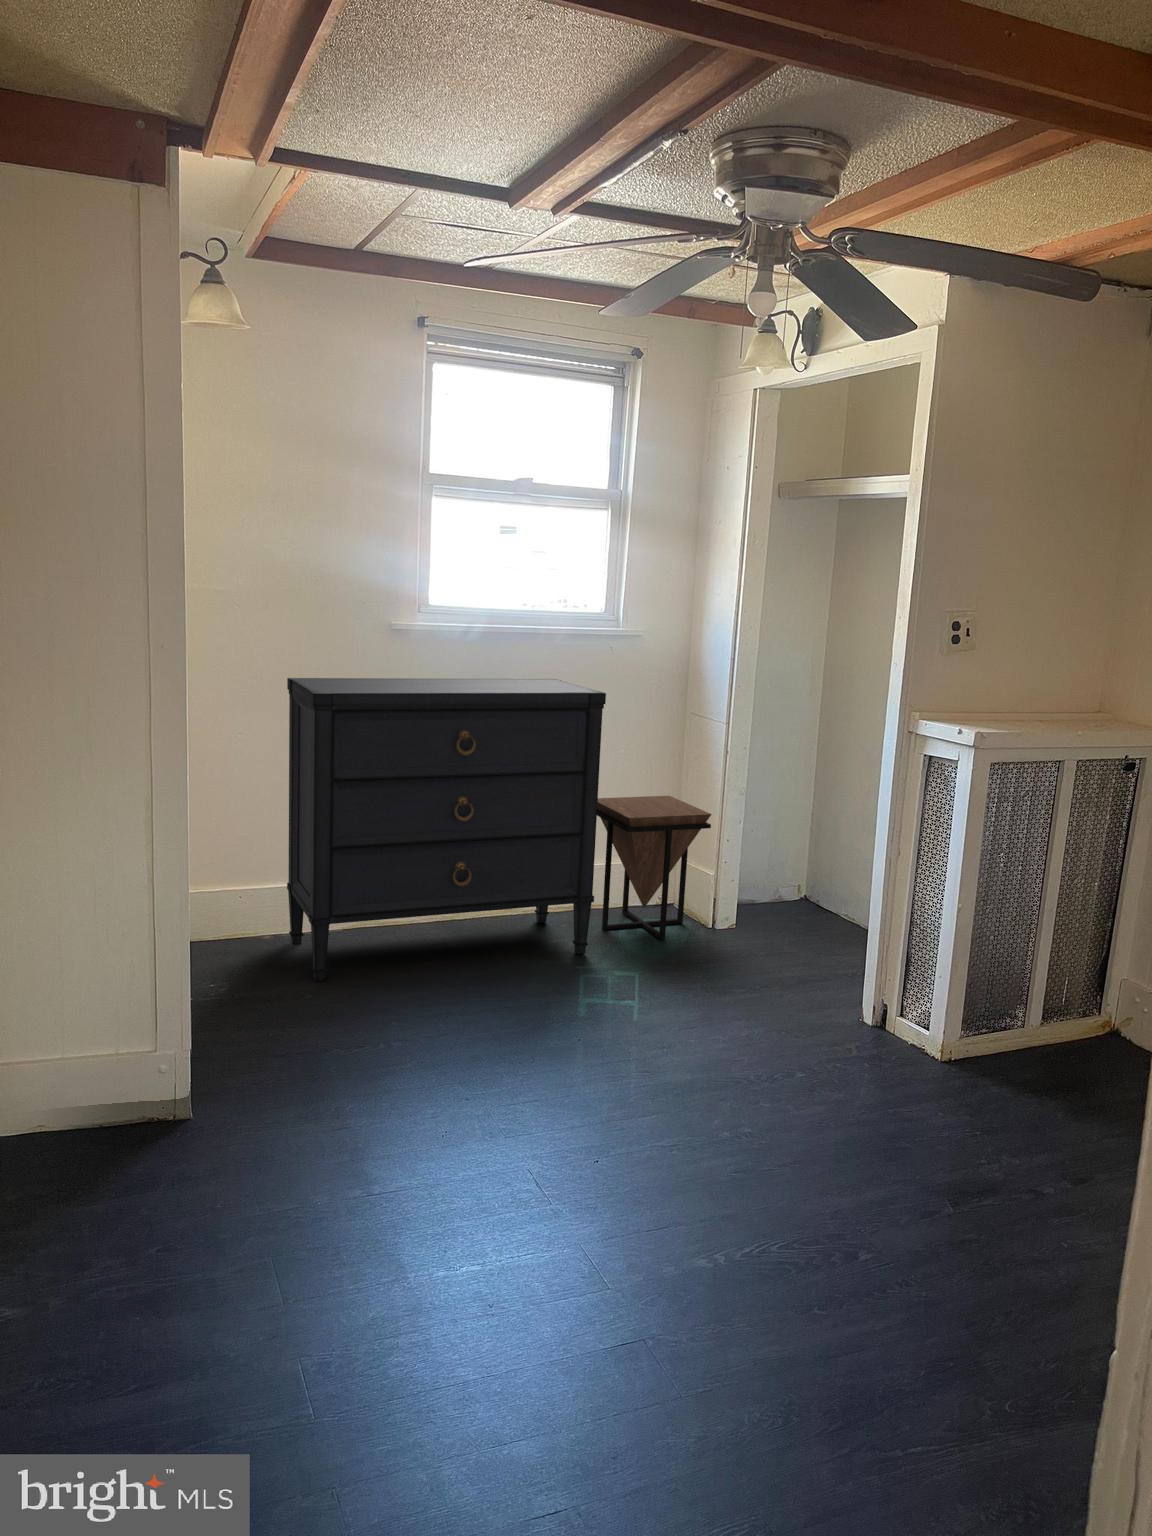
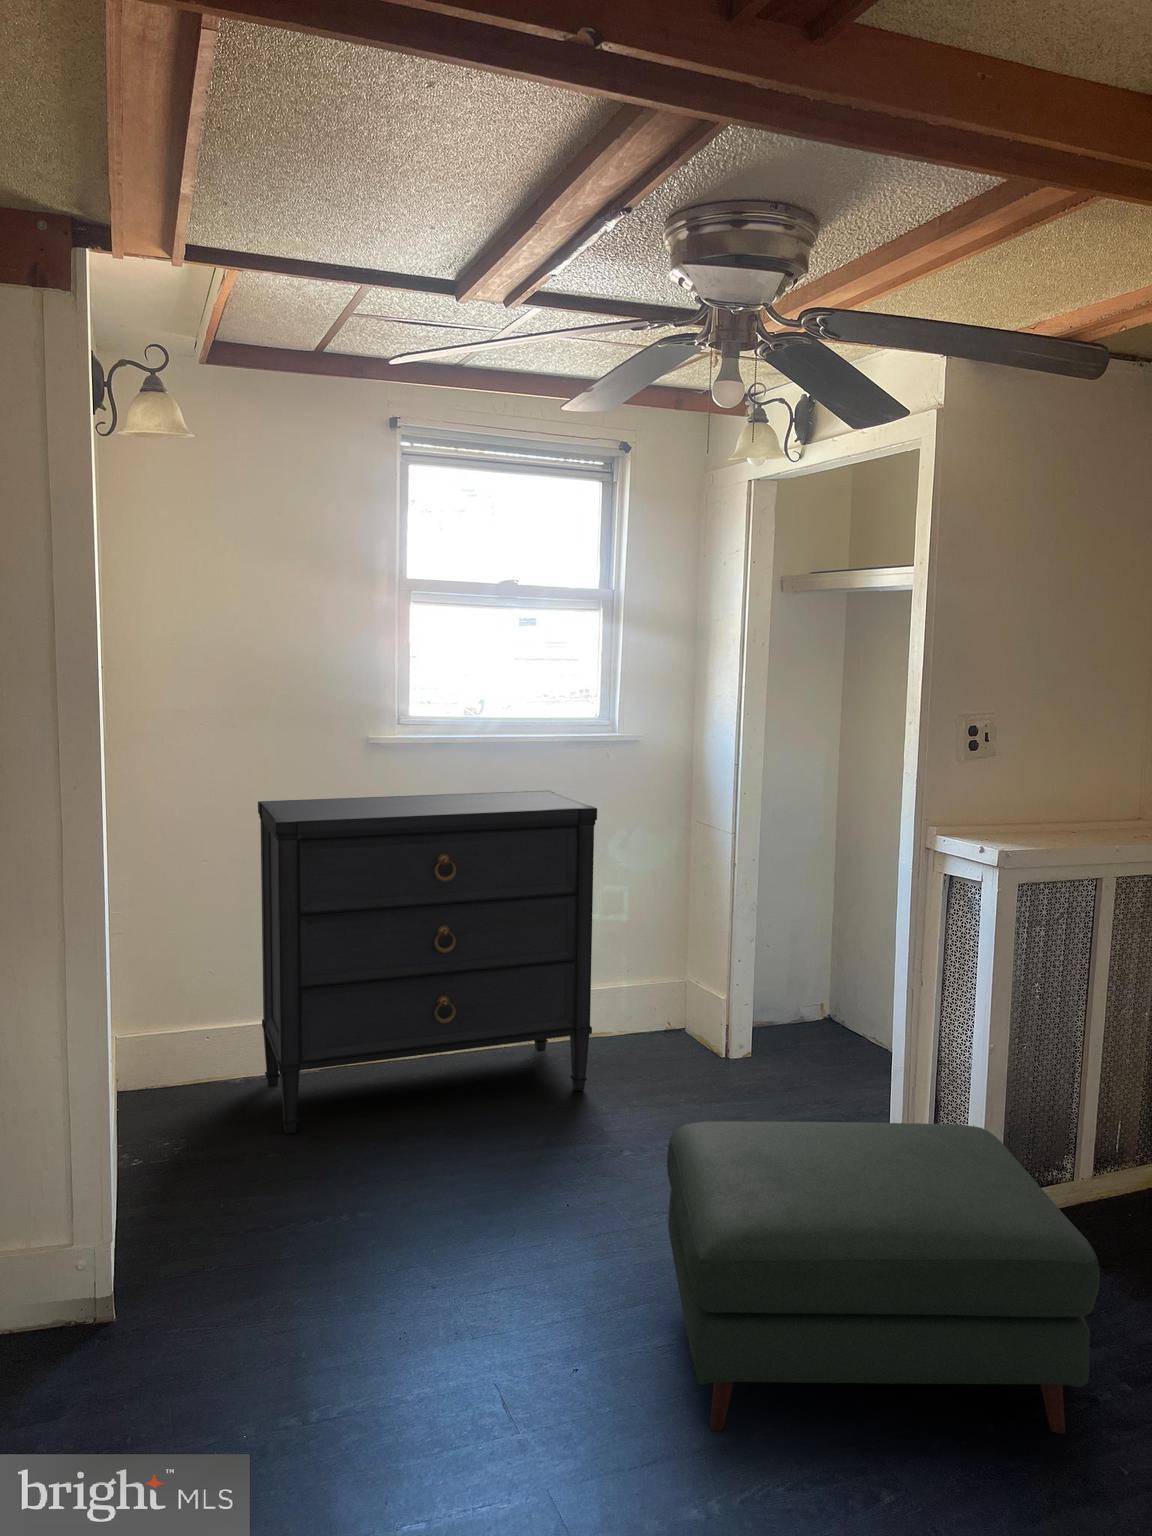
side table: present [597,796,711,940] -> none [590,909,719,1070]
ottoman: none [674,957,1044,1204] -> present [667,1121,1100,1434]

